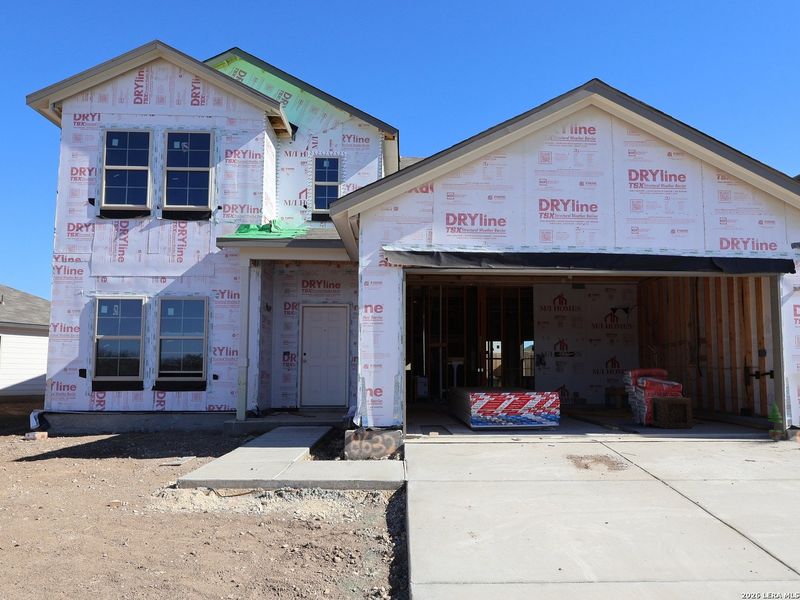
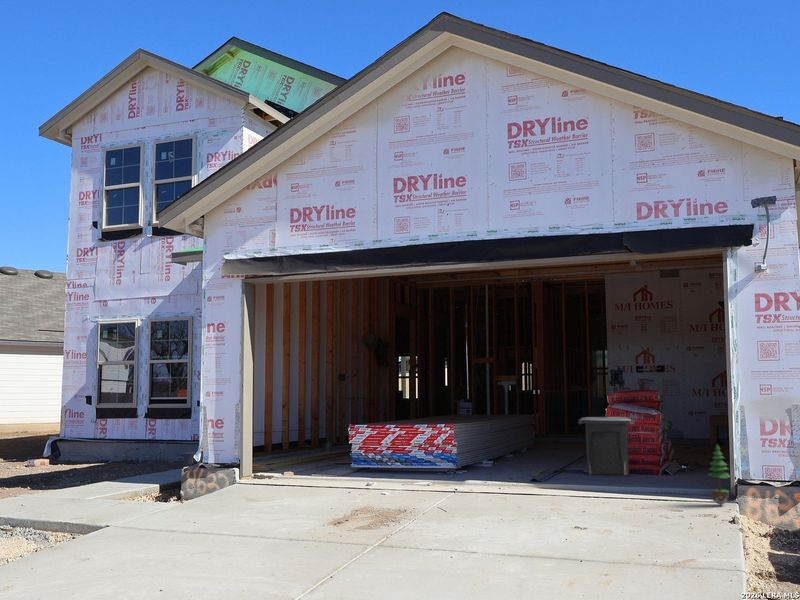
trash can: none [605,384,643,425] -> present [579,417,634,475]
wooden crate: present [651,397,692,428] -> none [634,436,686,483]

